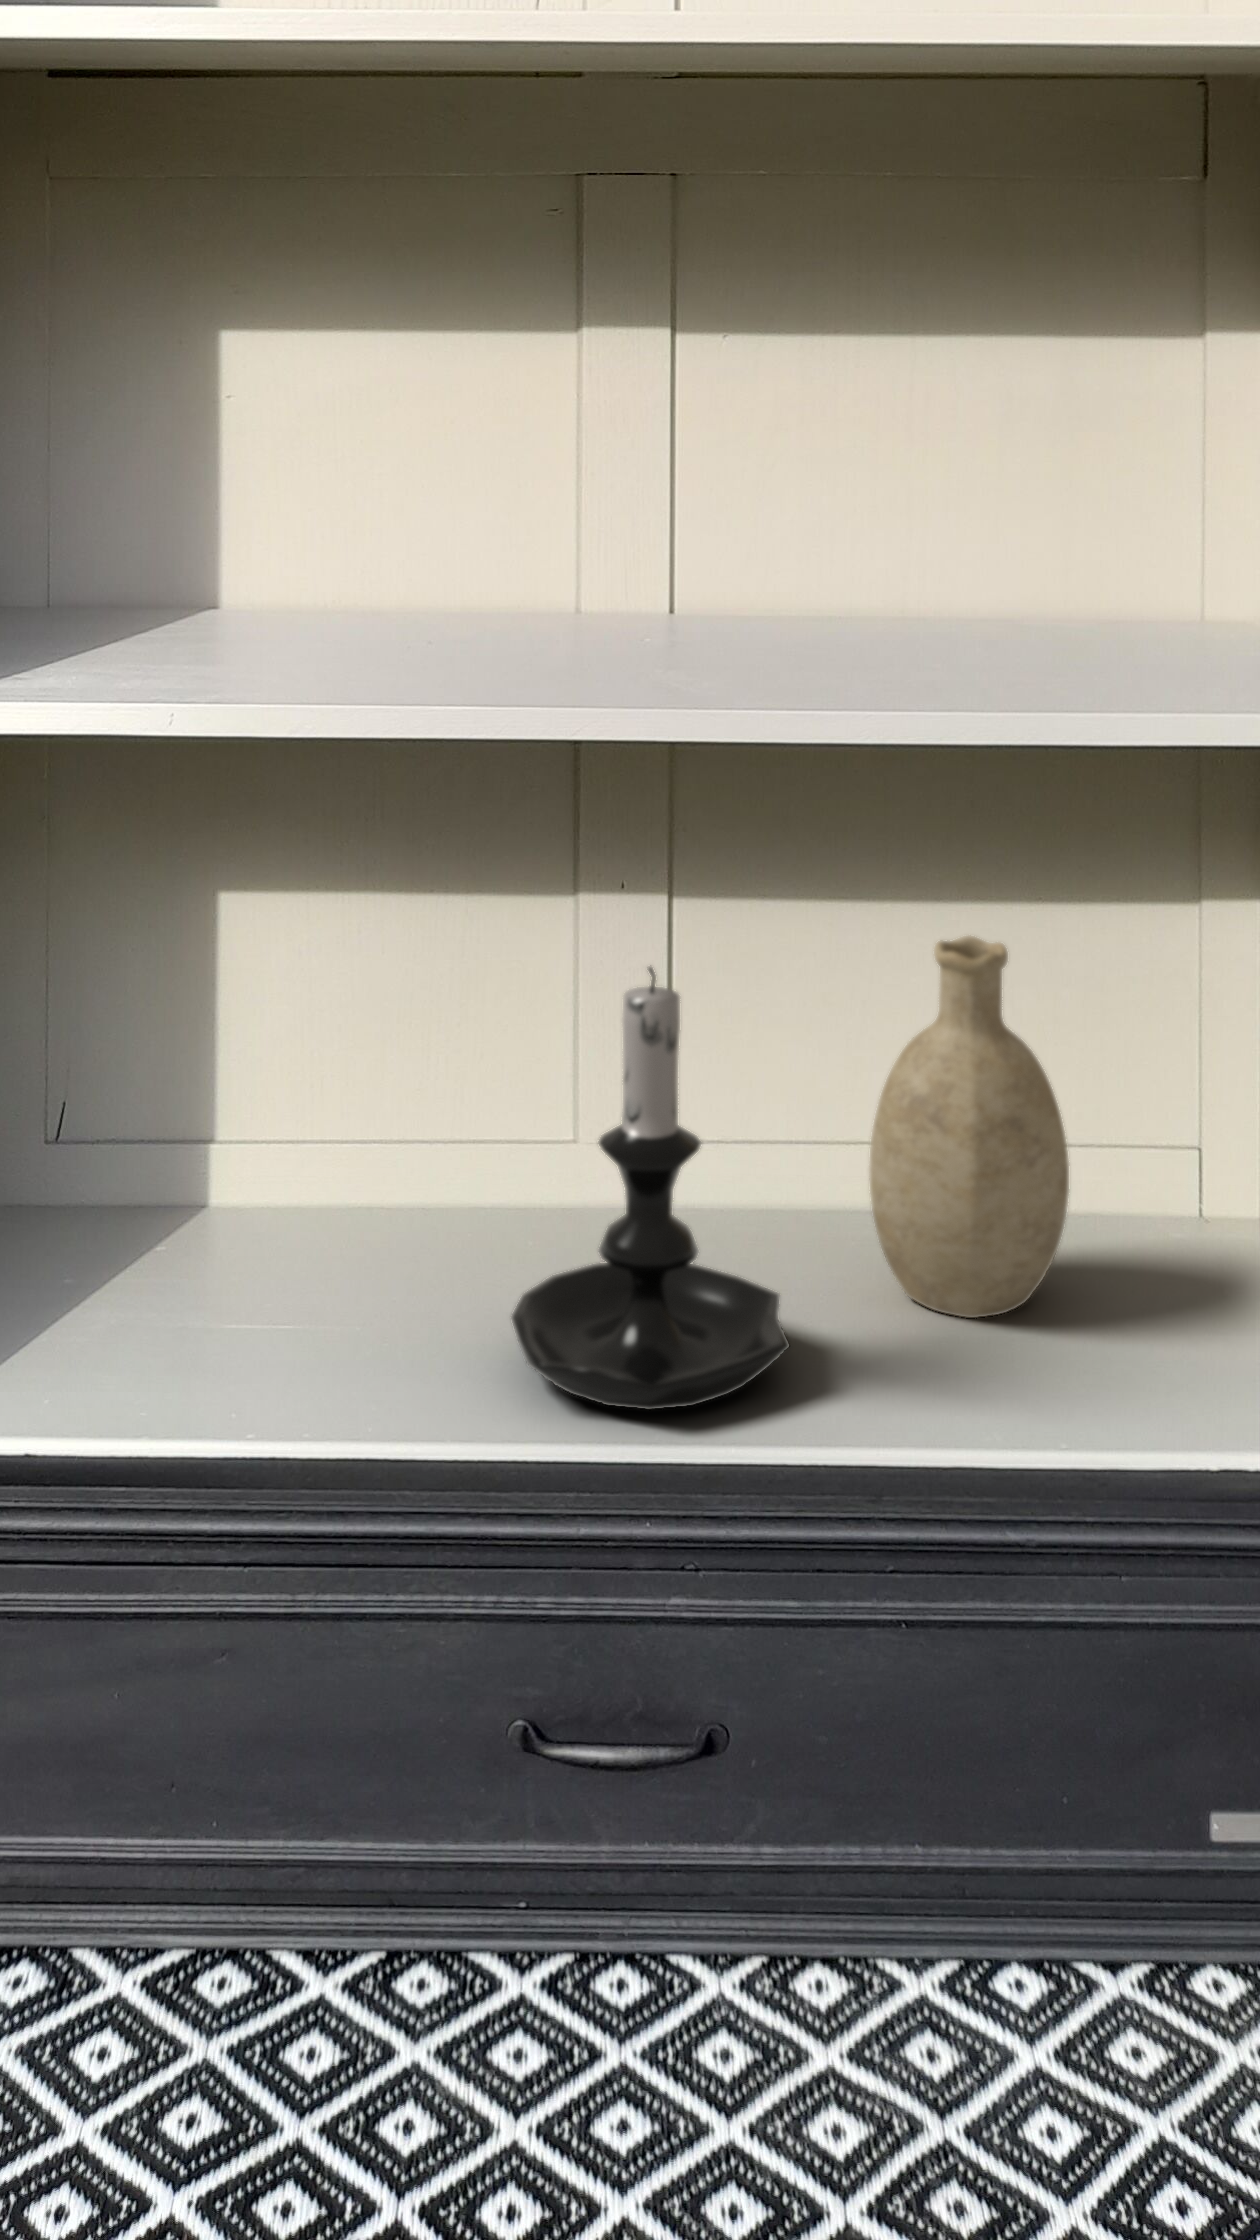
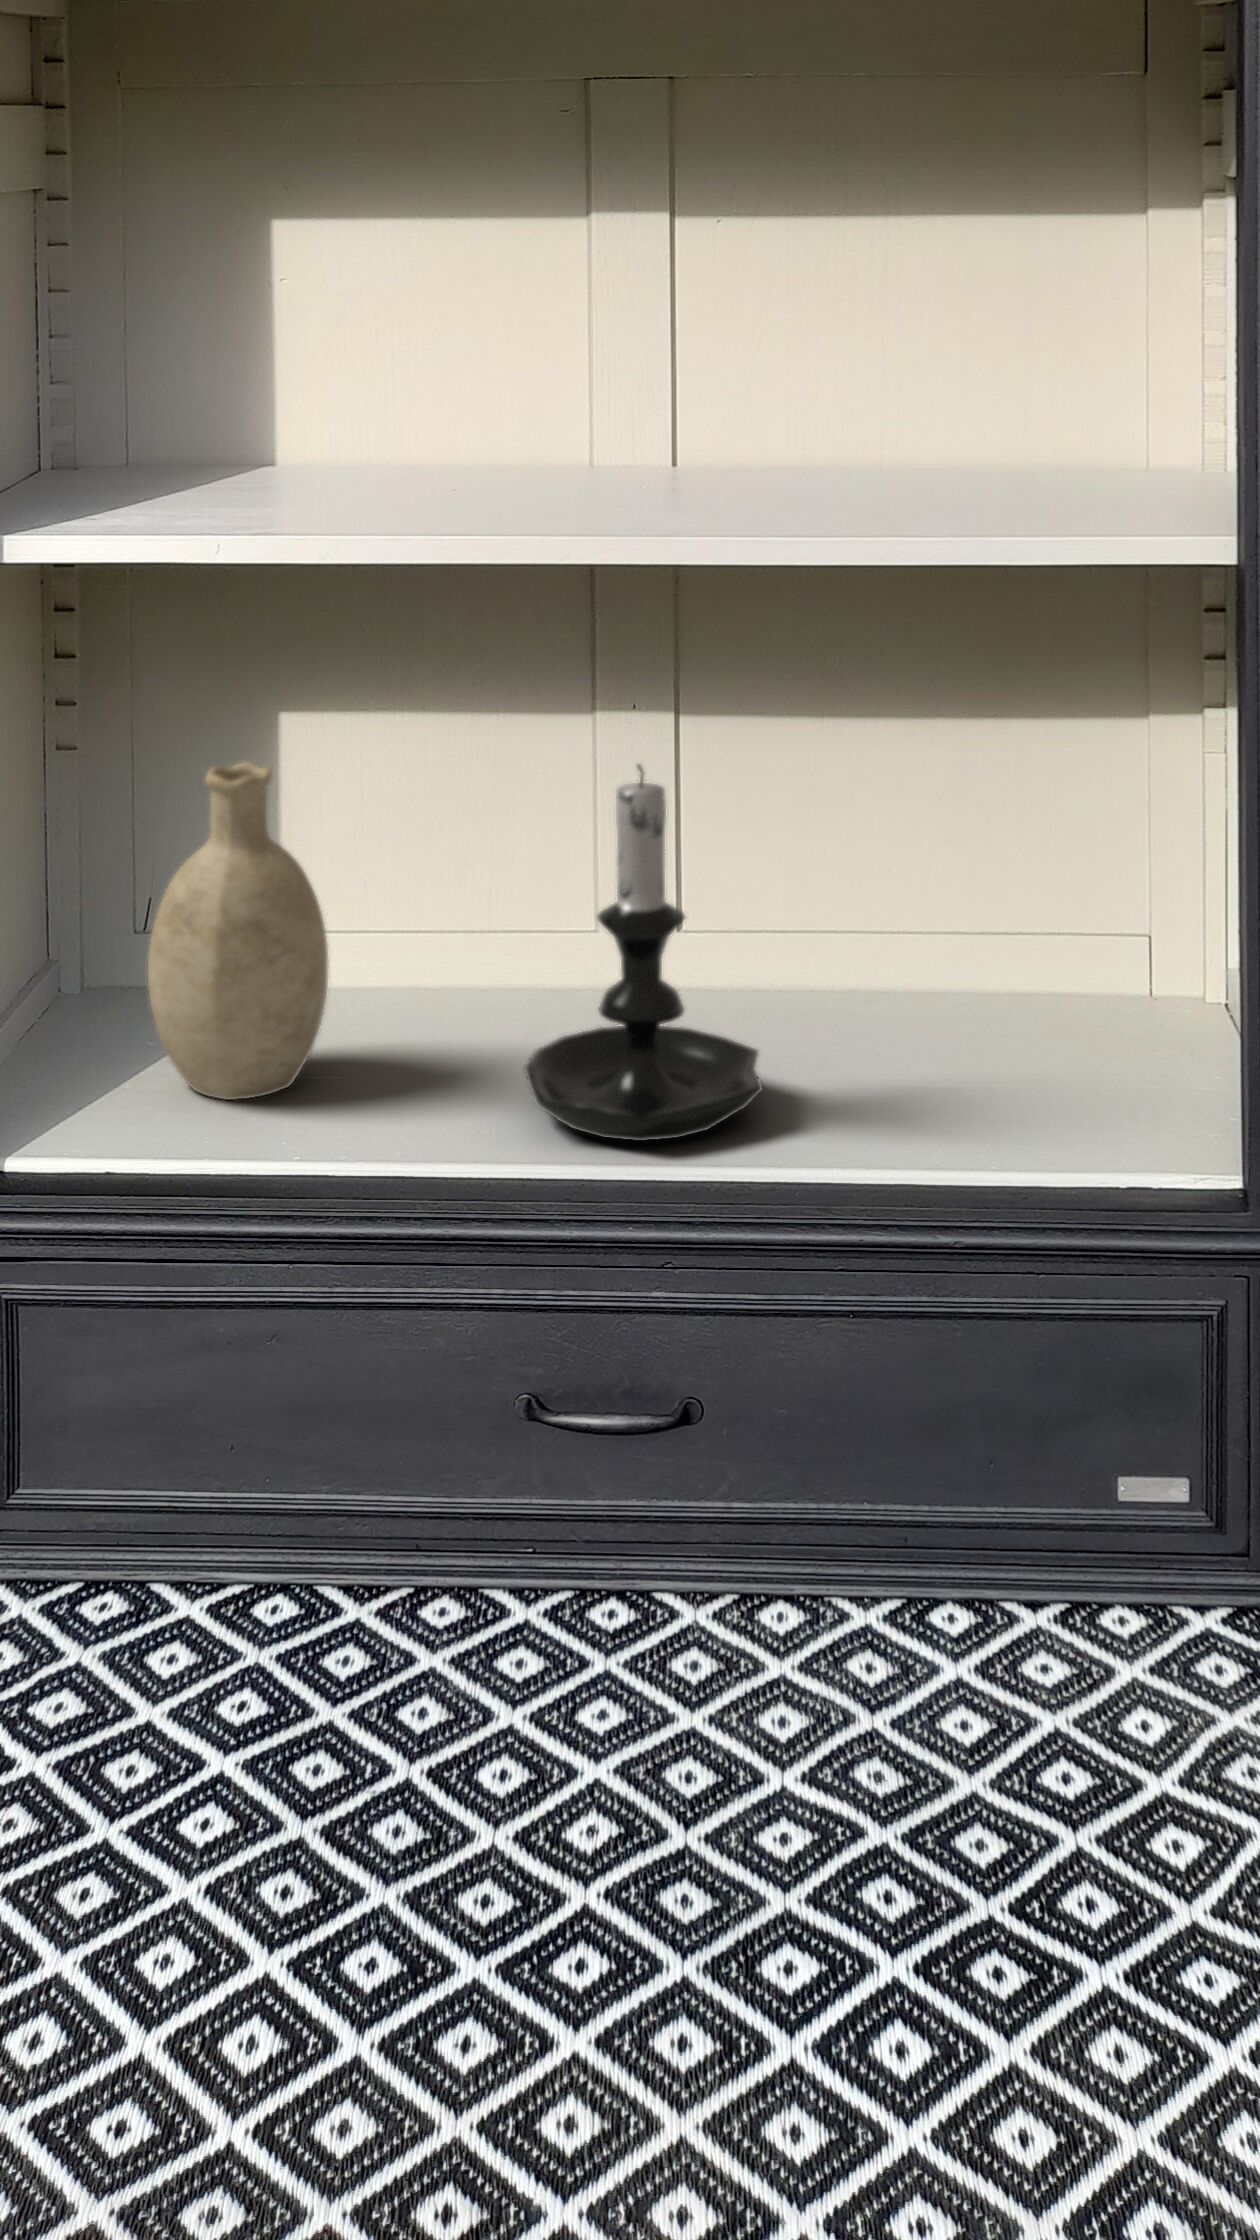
decorative vase: present [869,936,1069,1318] -> present [148,762,329,1100]

